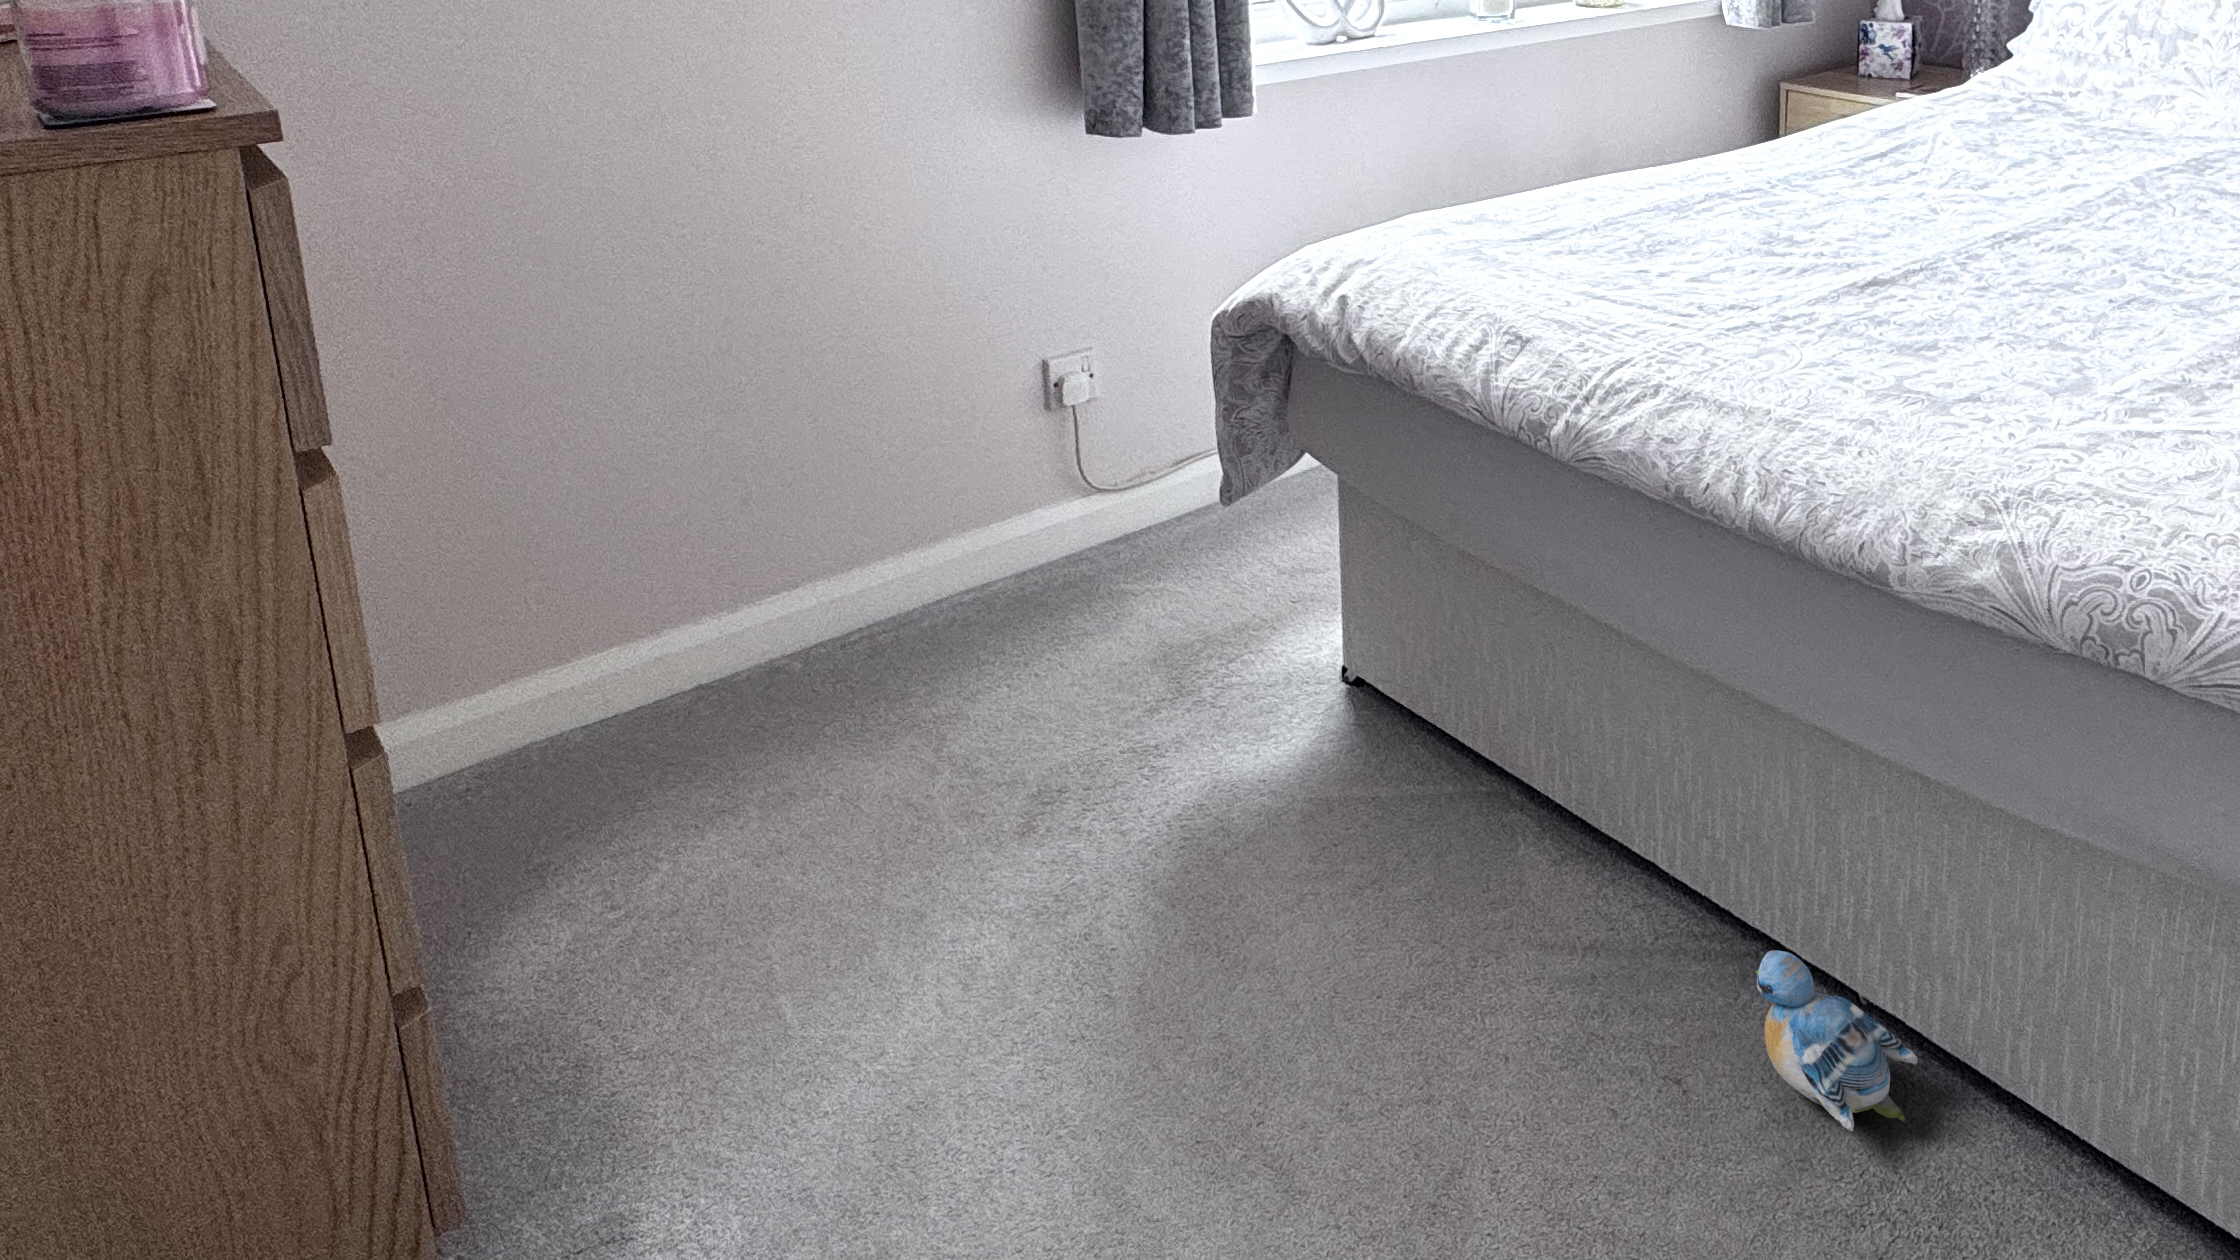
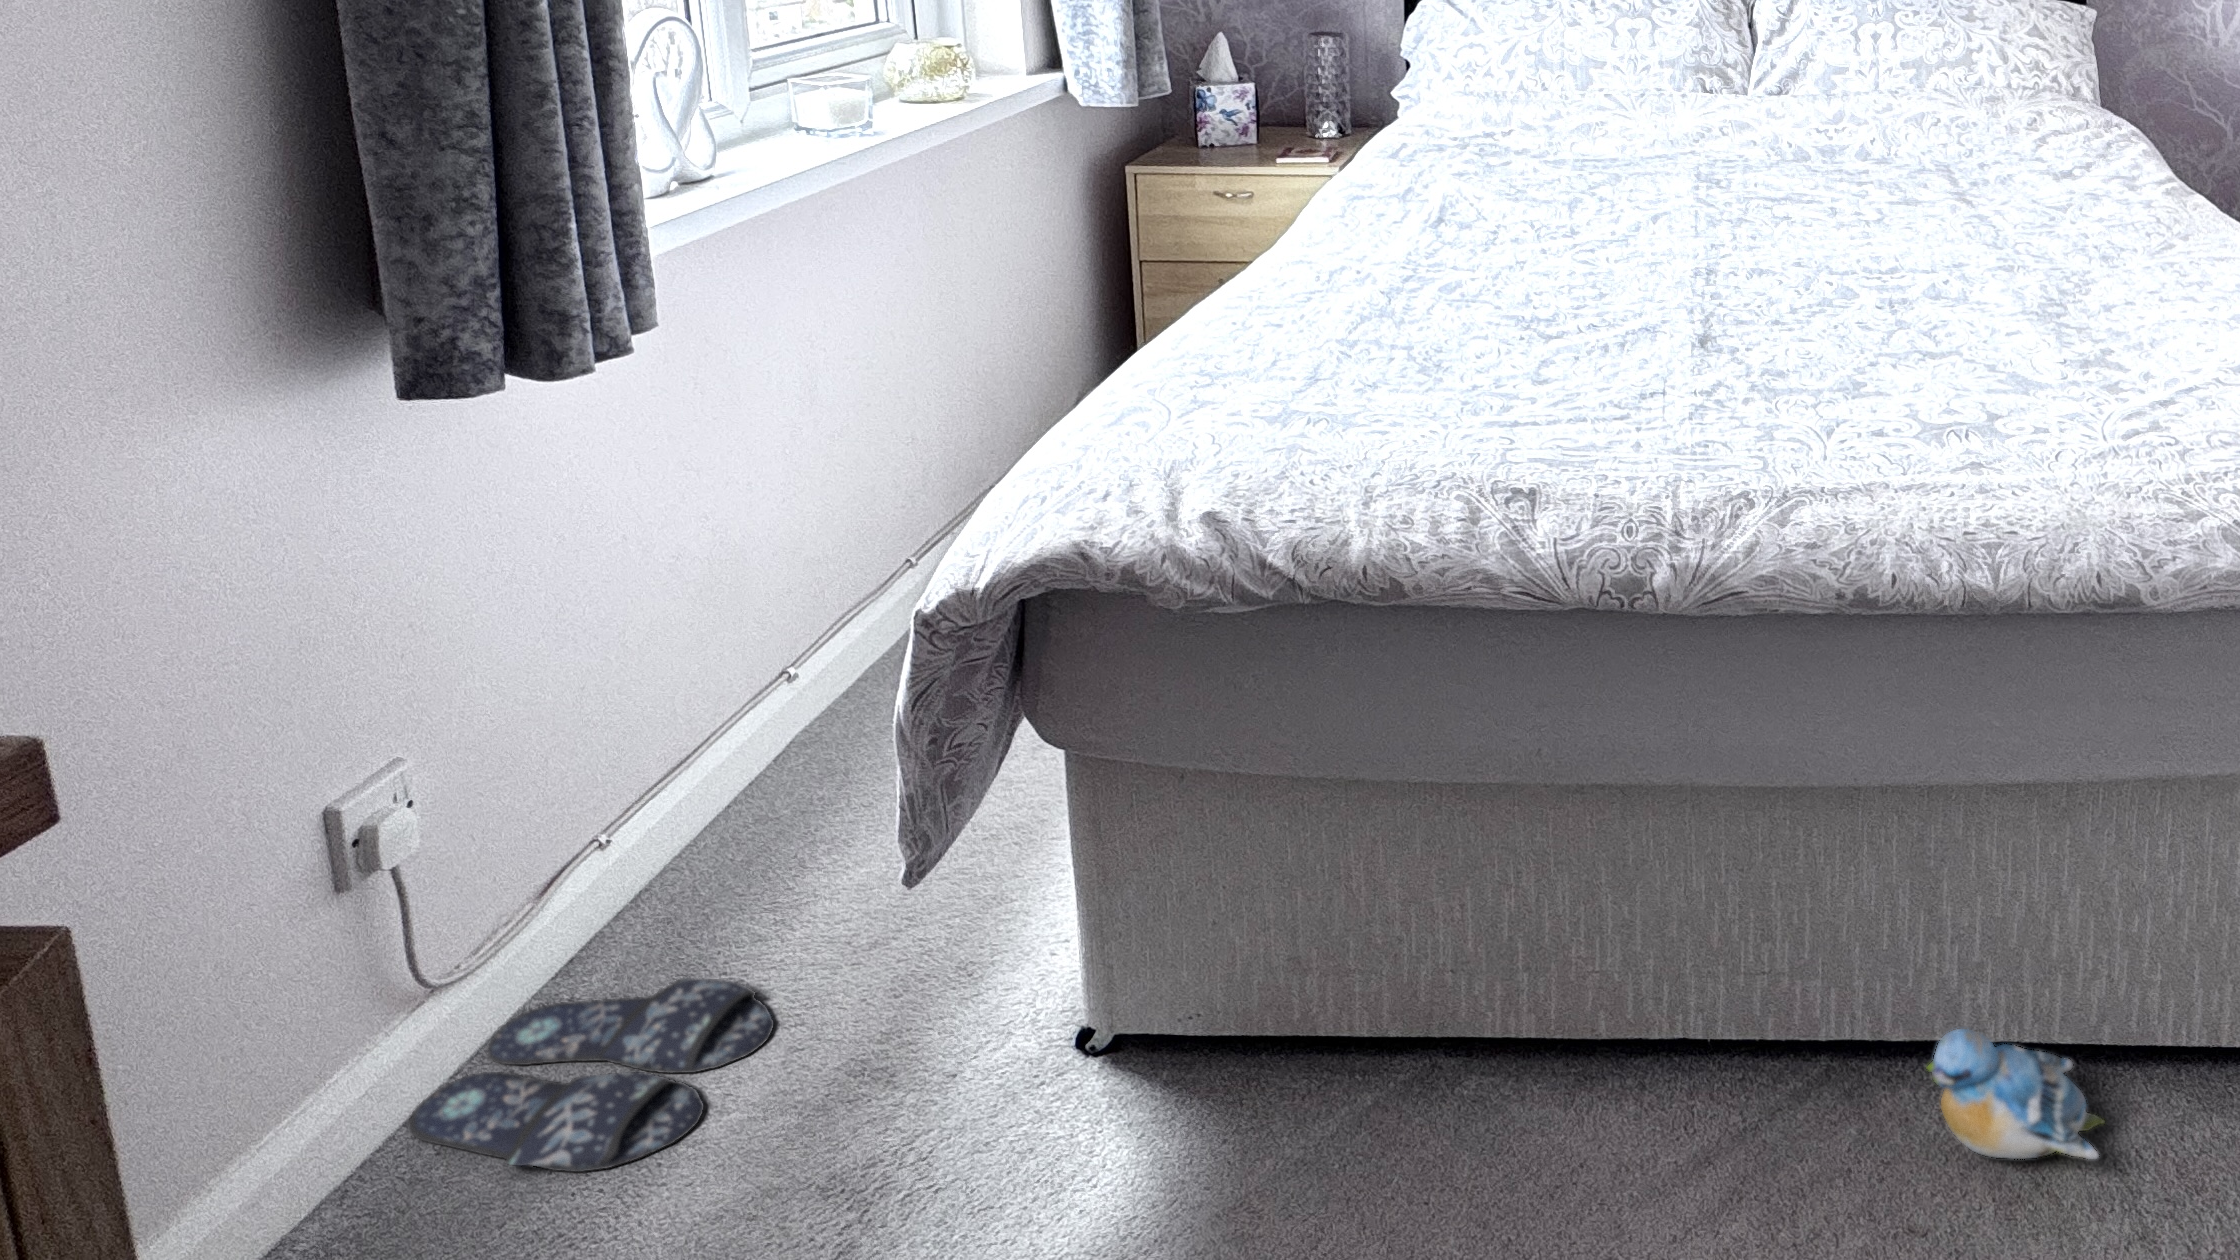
slippers: none [1057,536,1231,628] -> present [408,978,774,1172]

